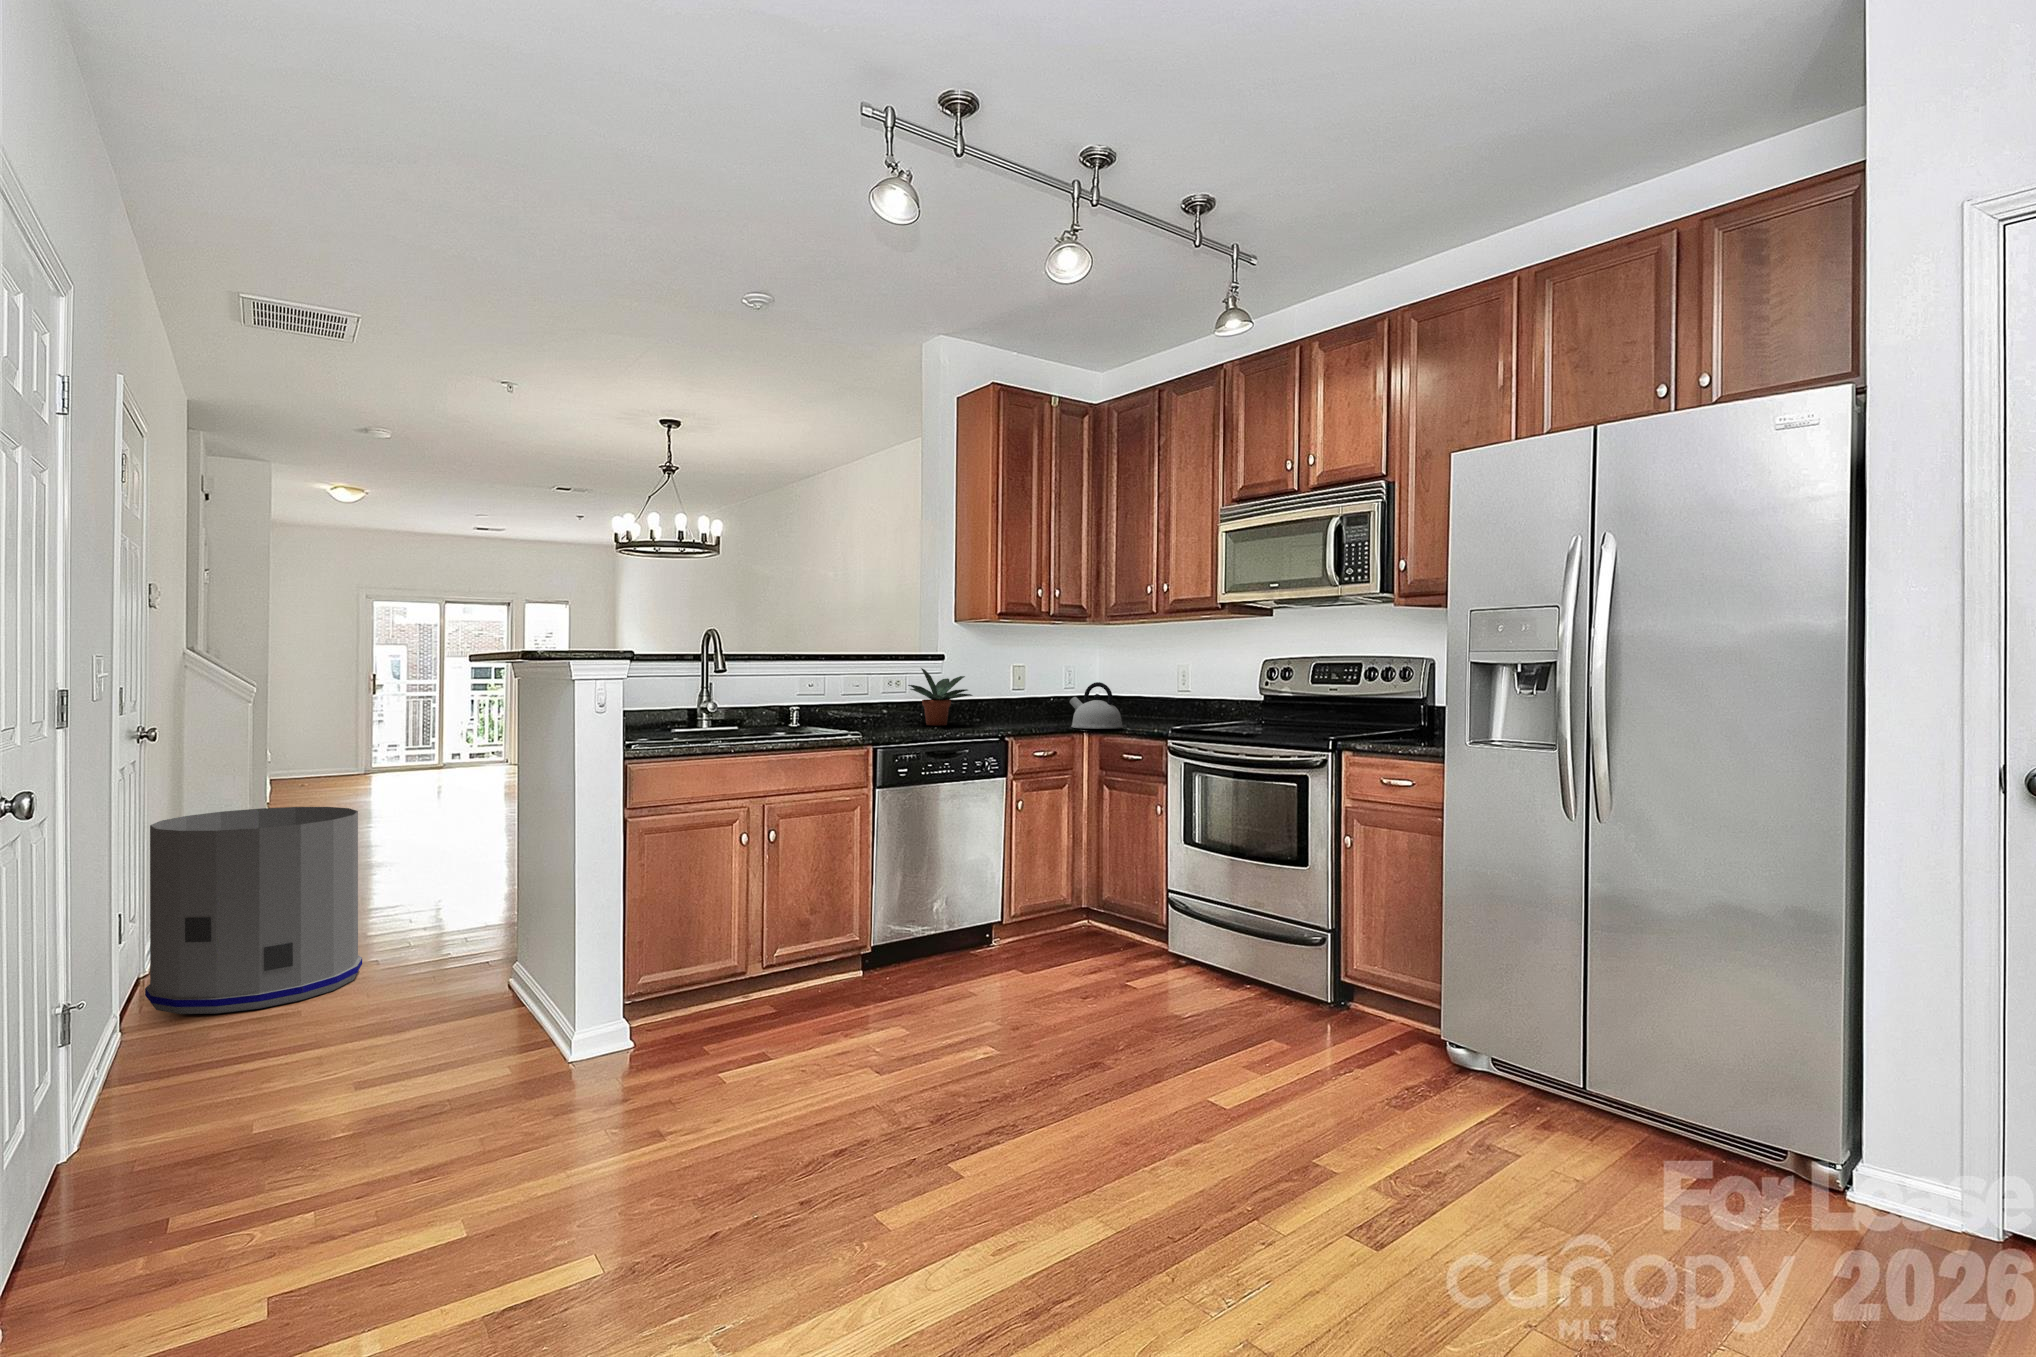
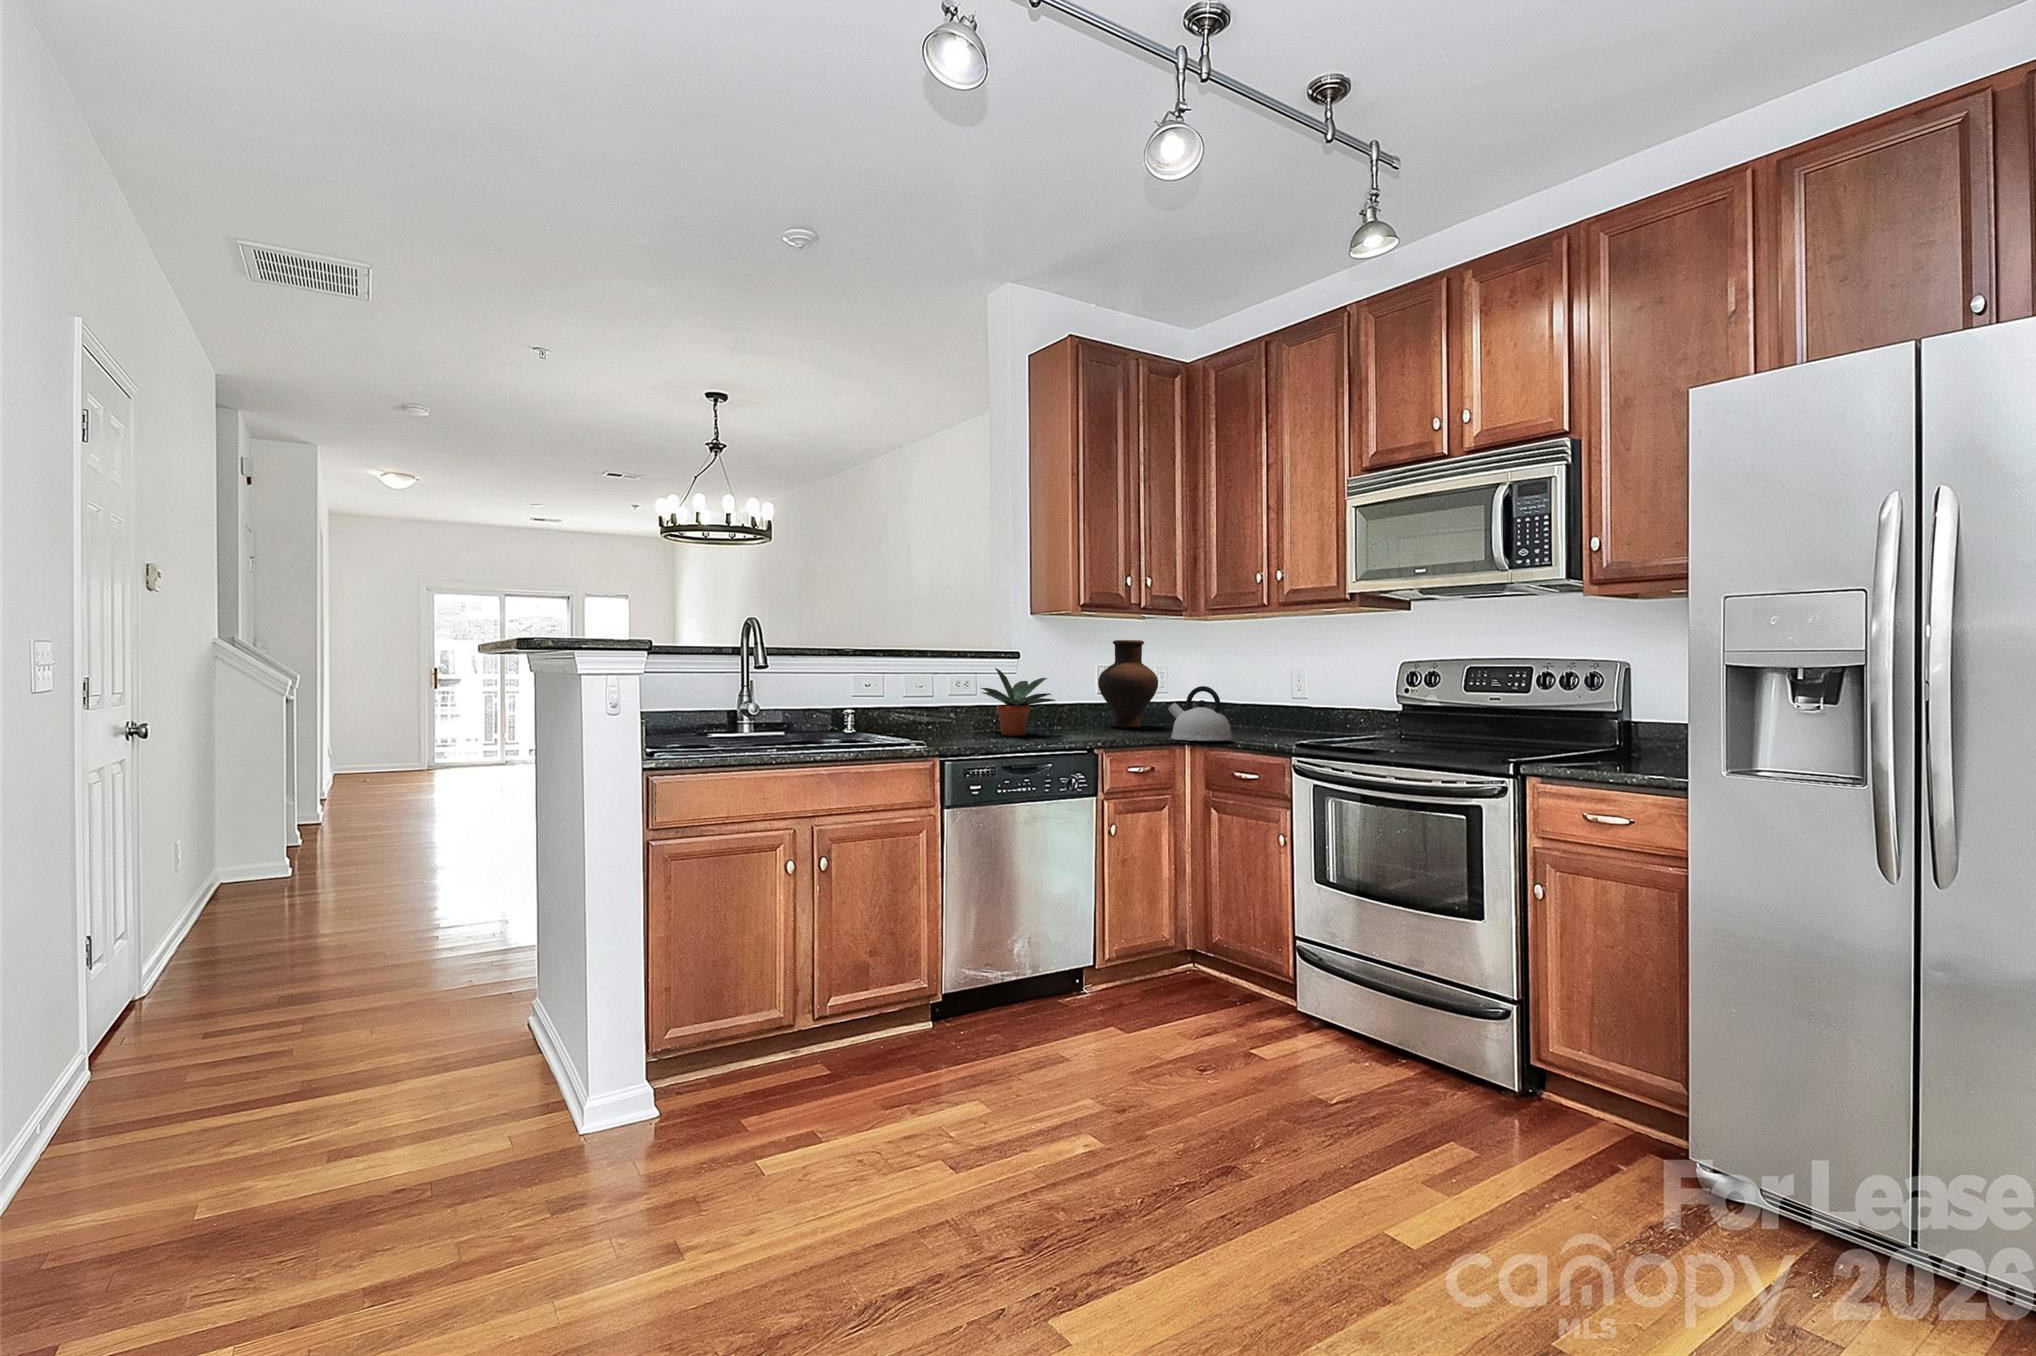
vase: none [1012,643,1063,718] -> present [1098,640,1158,728]
trash can: present [145,807,362,1014] -> none [100,823,352,1067]

